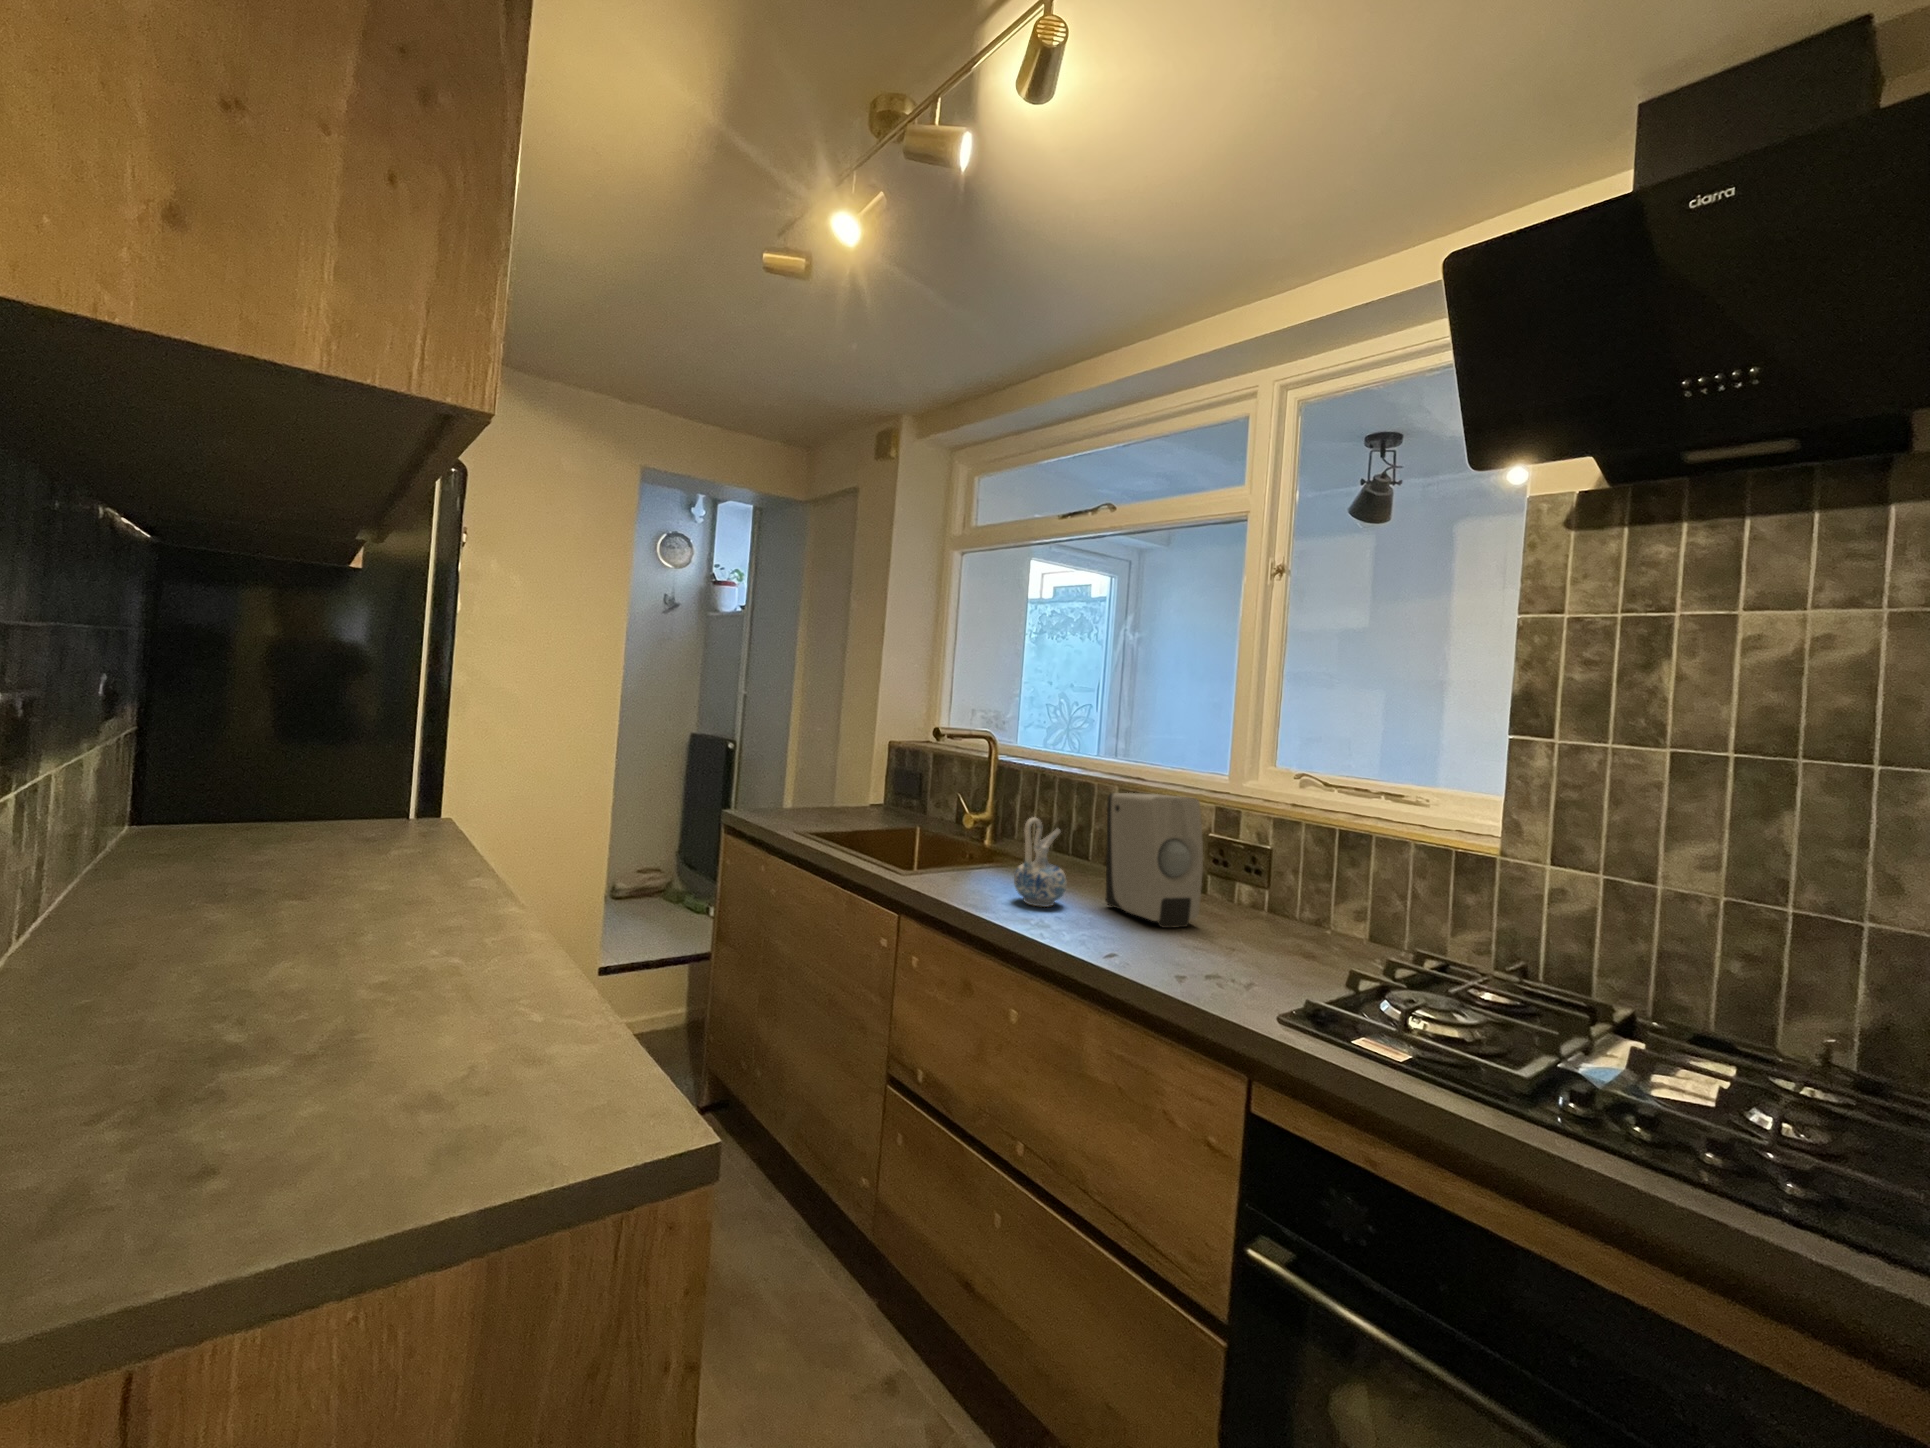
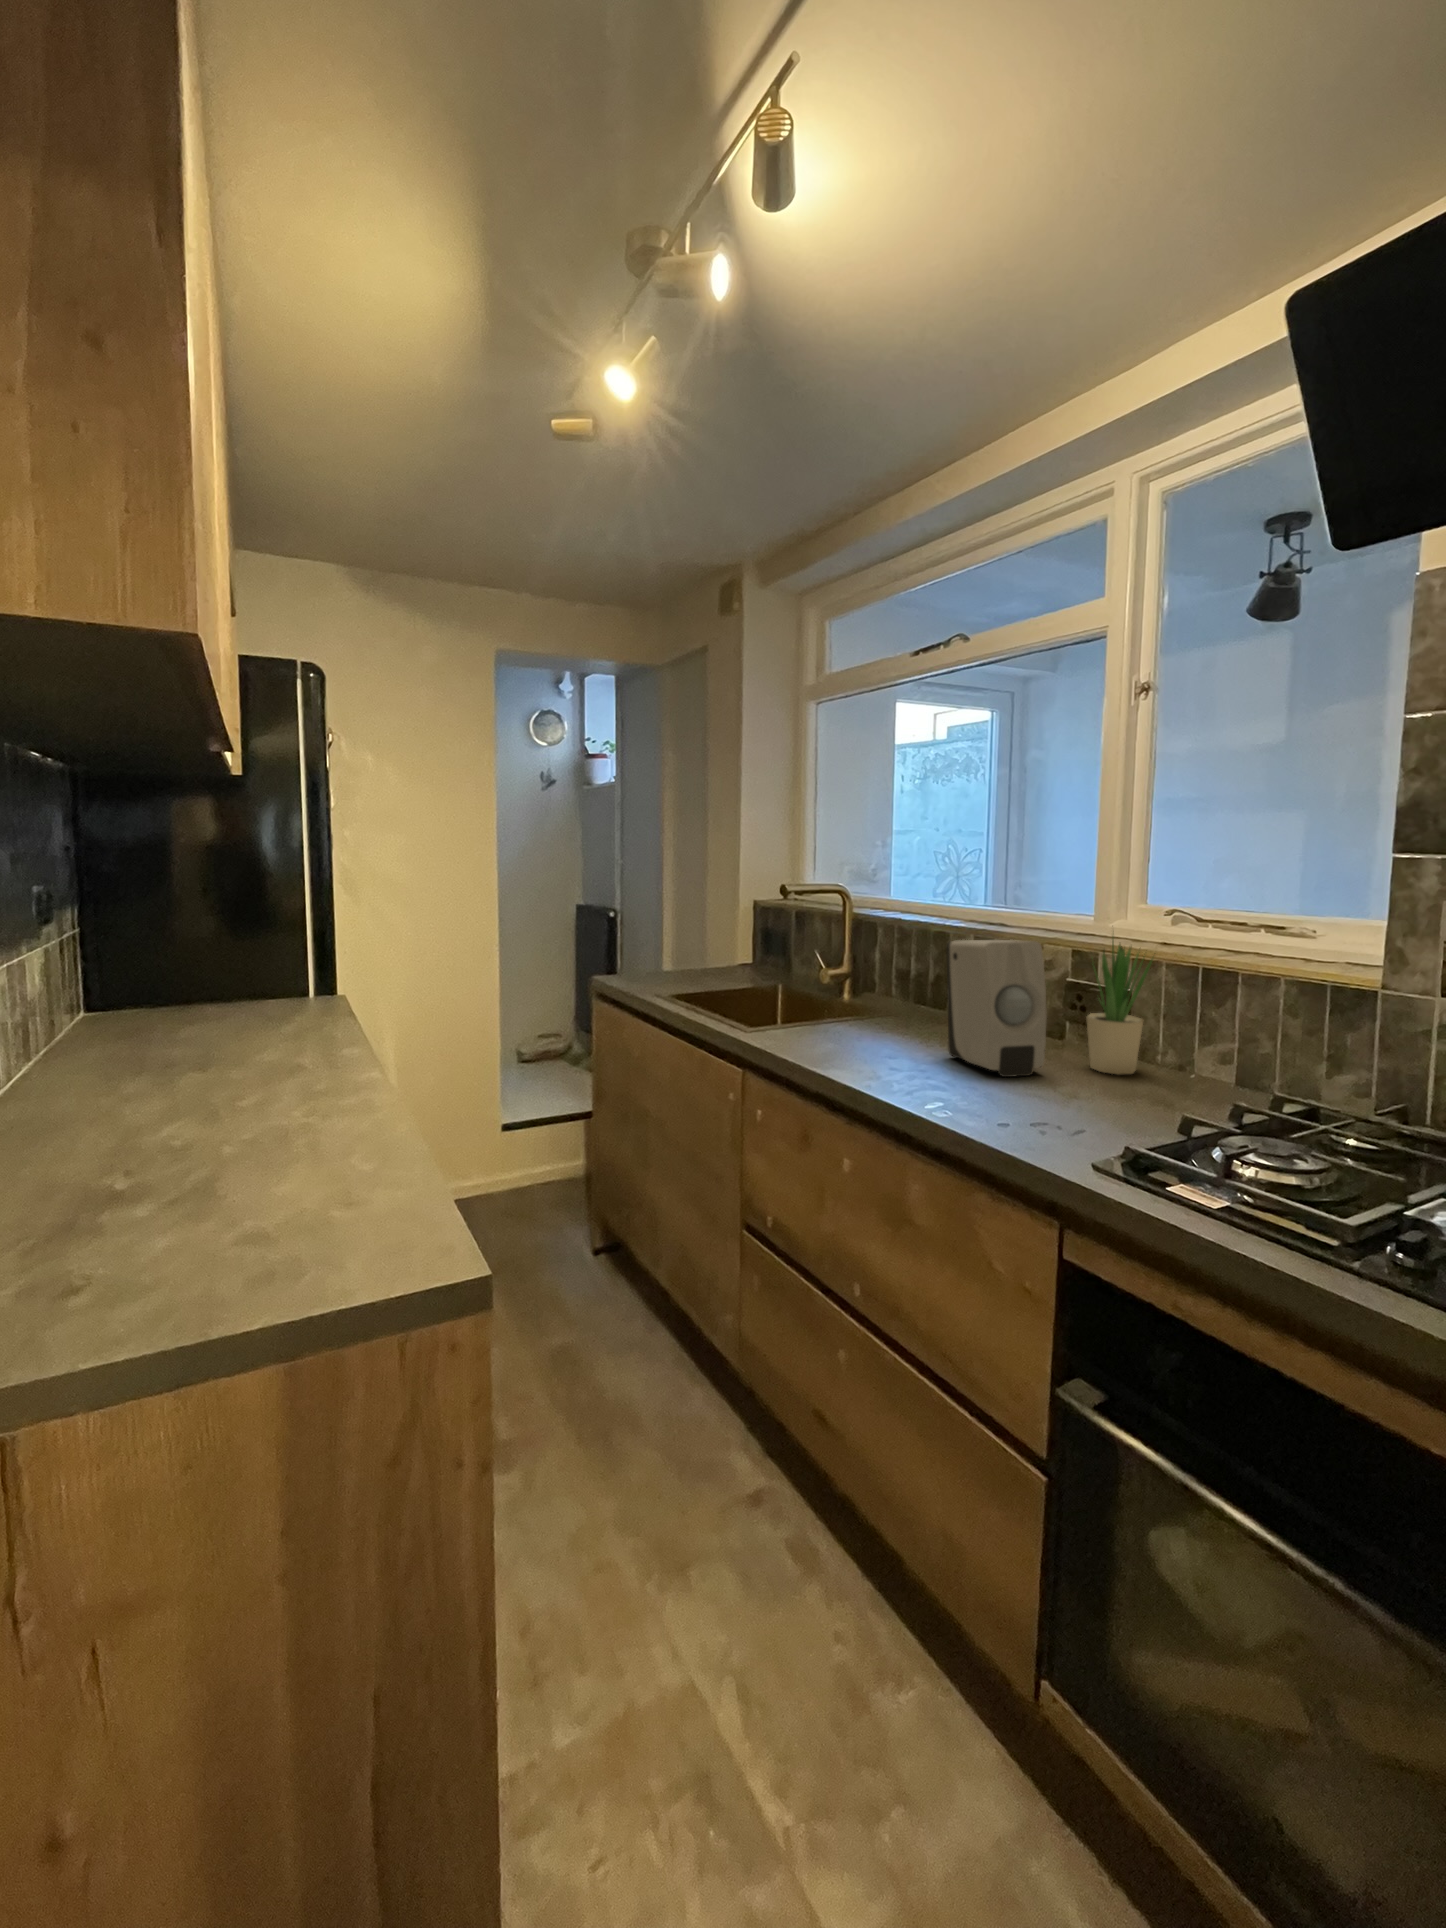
potted plant: none [1234,785,1300,928] -> present [1087,941,1152,1074]
ceramic pitcher: present [1014,817,1067,907] -> none [851,970,905,1059]

